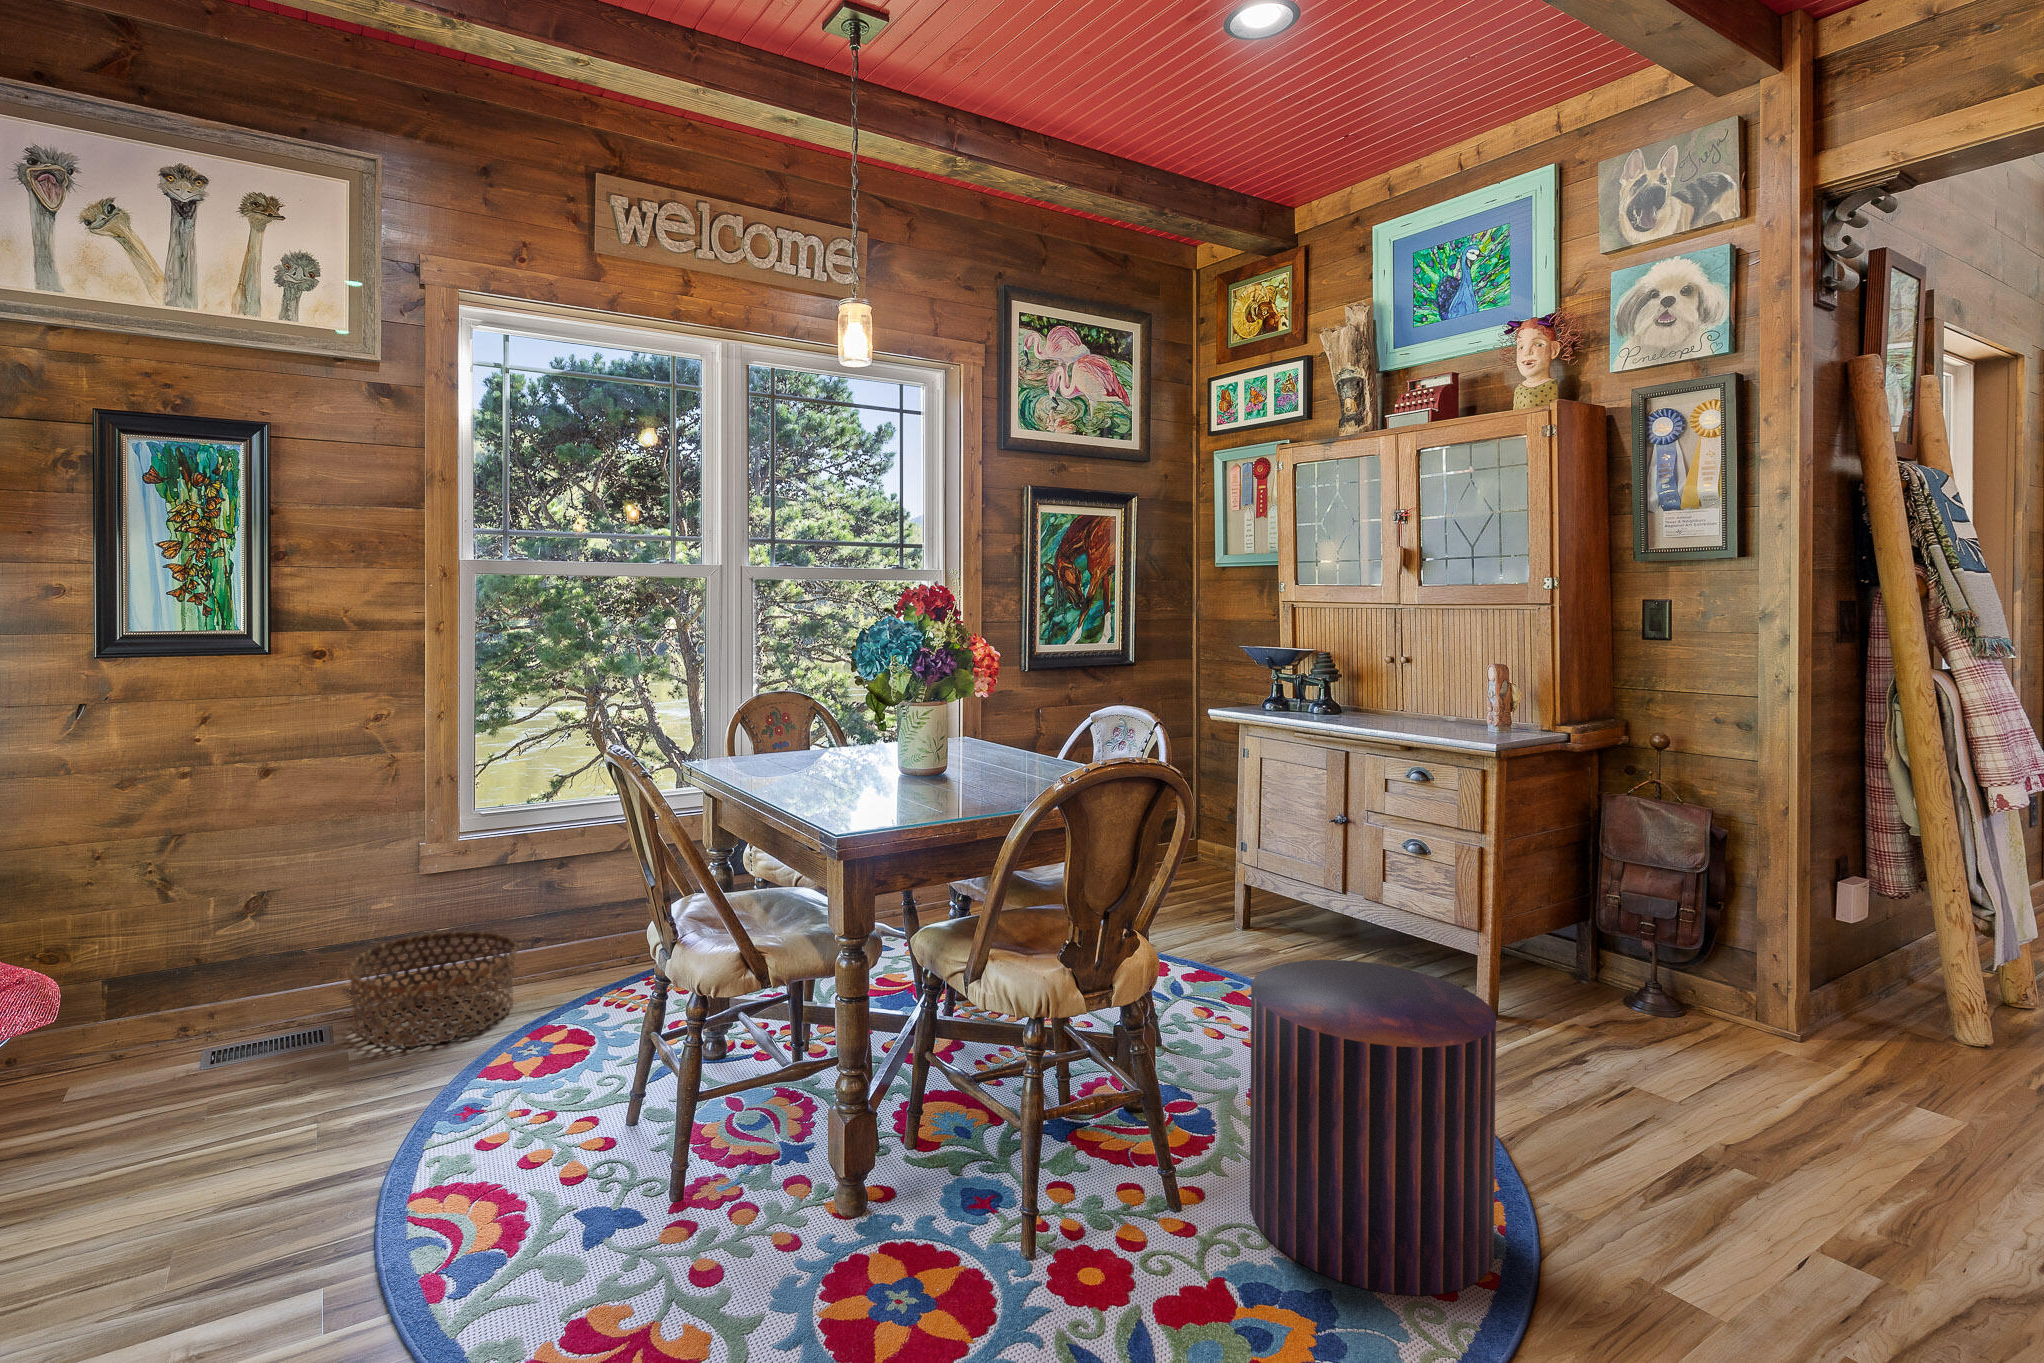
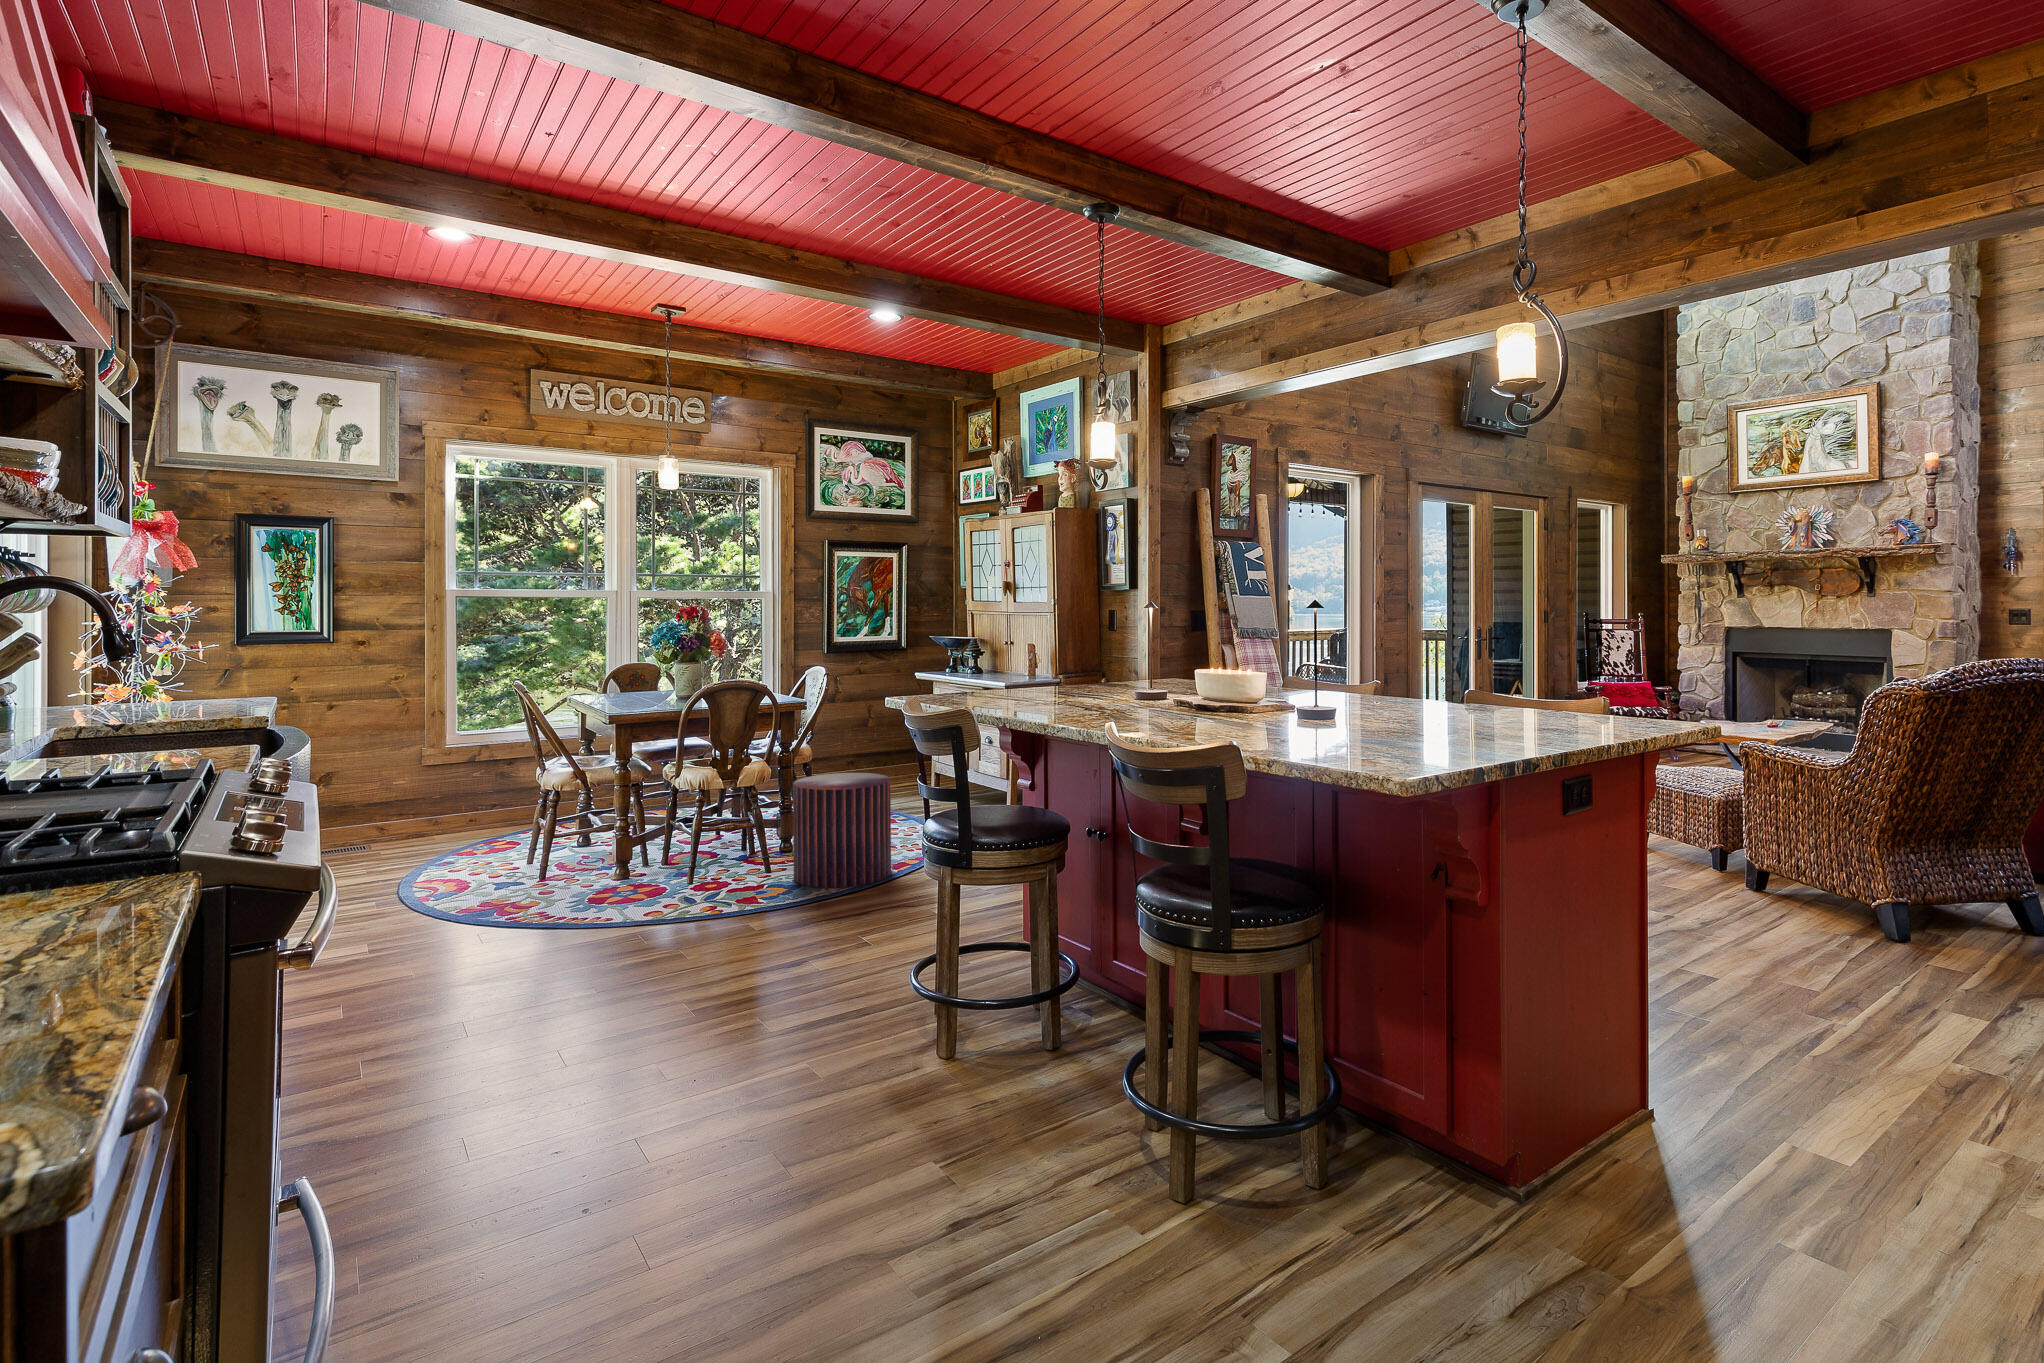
basket: present [349,932,517,1047] -> none [382,798,481,849]

